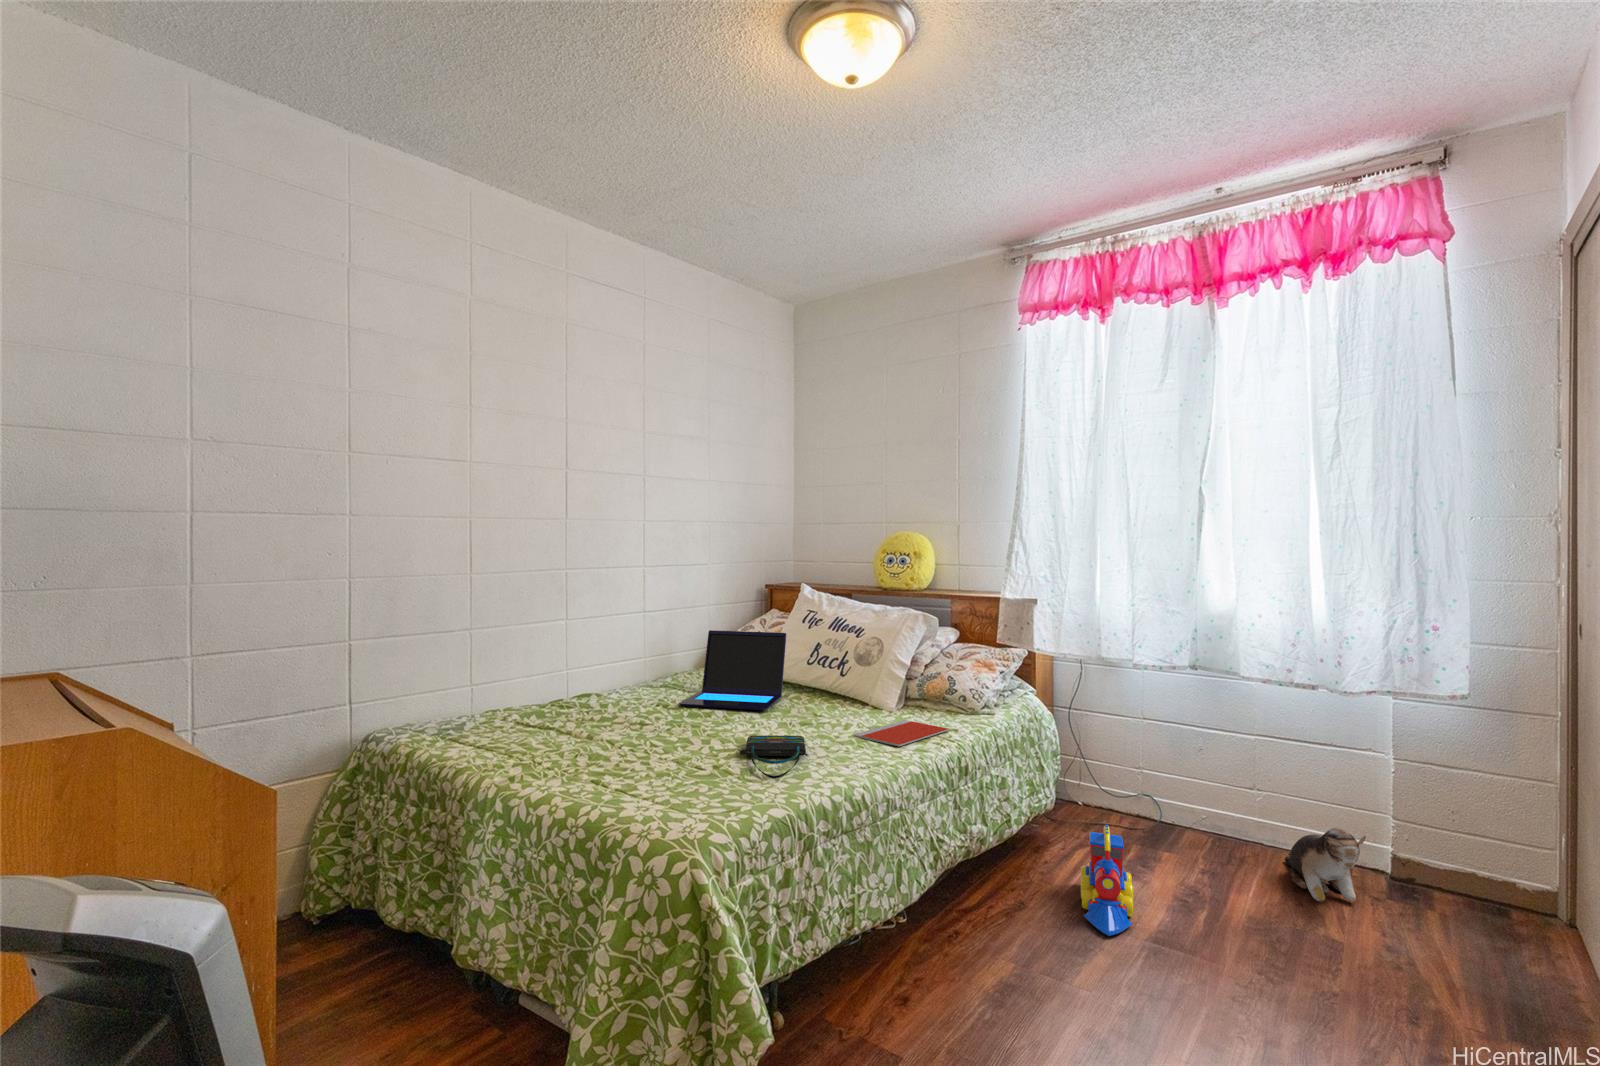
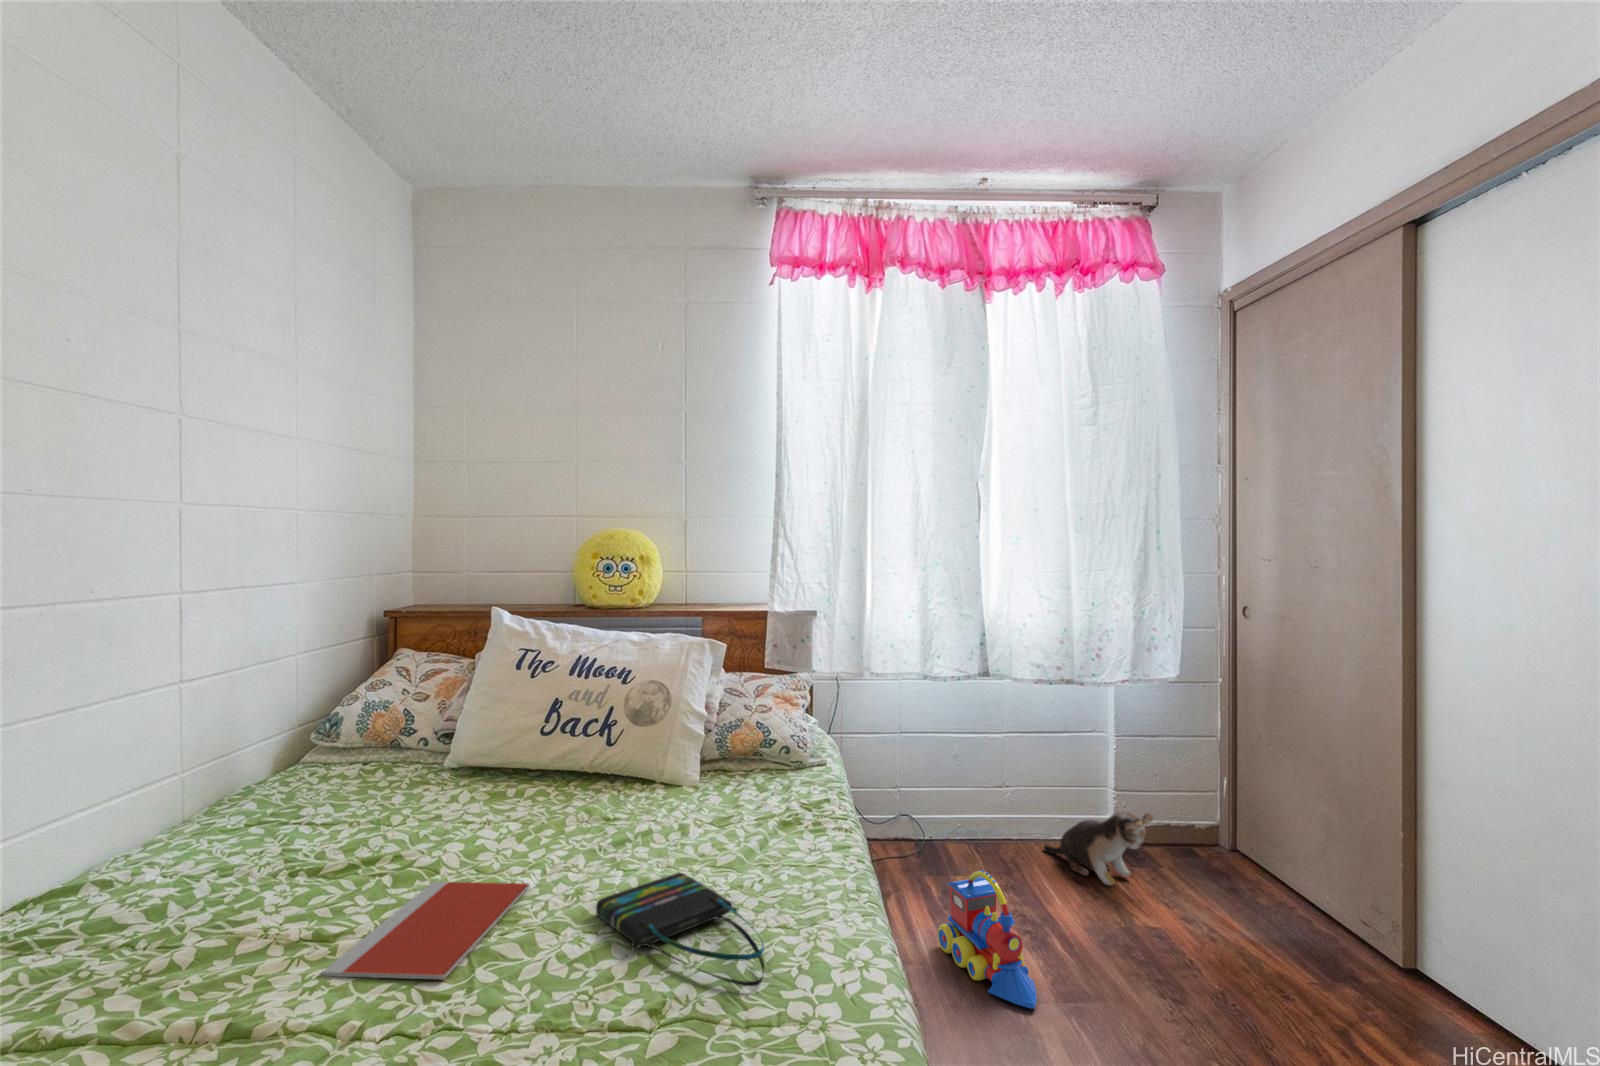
laptop: present [679,630,786,710] -> none [350,691,536,863]
notebook: present [854,720,949,746] -> present [322,882,530,979]

